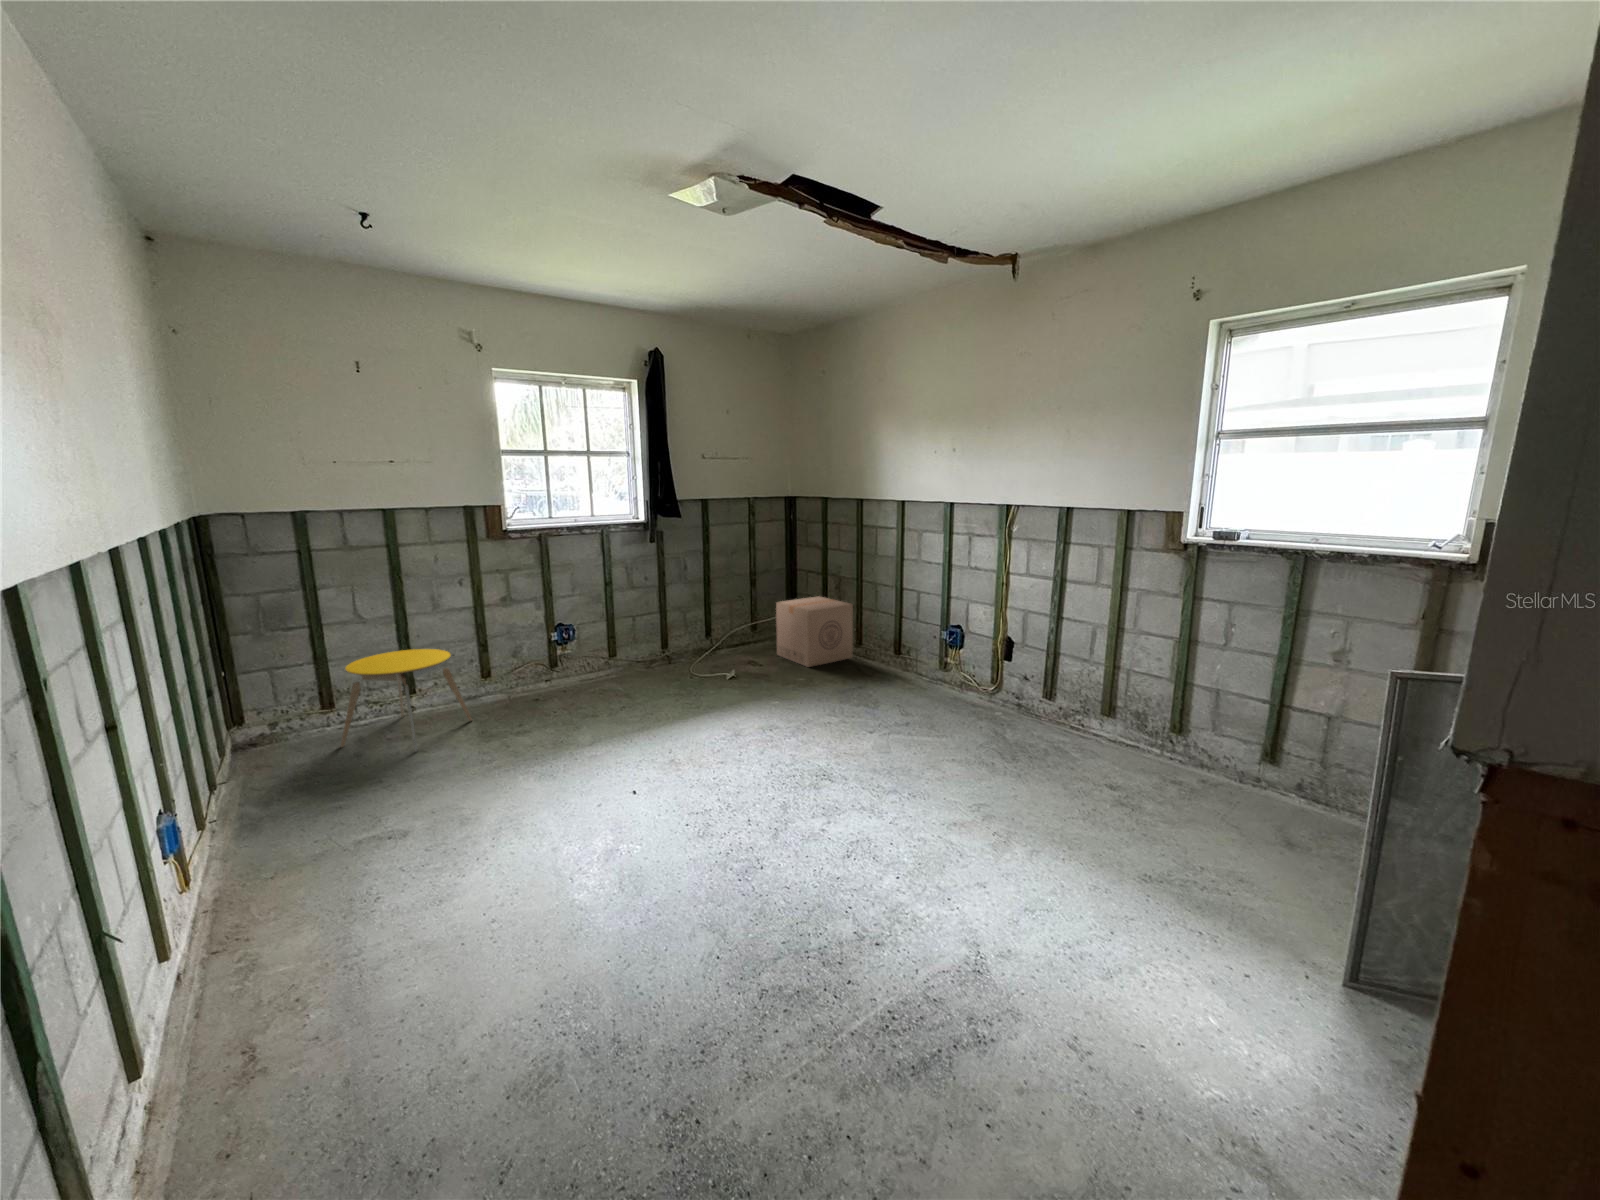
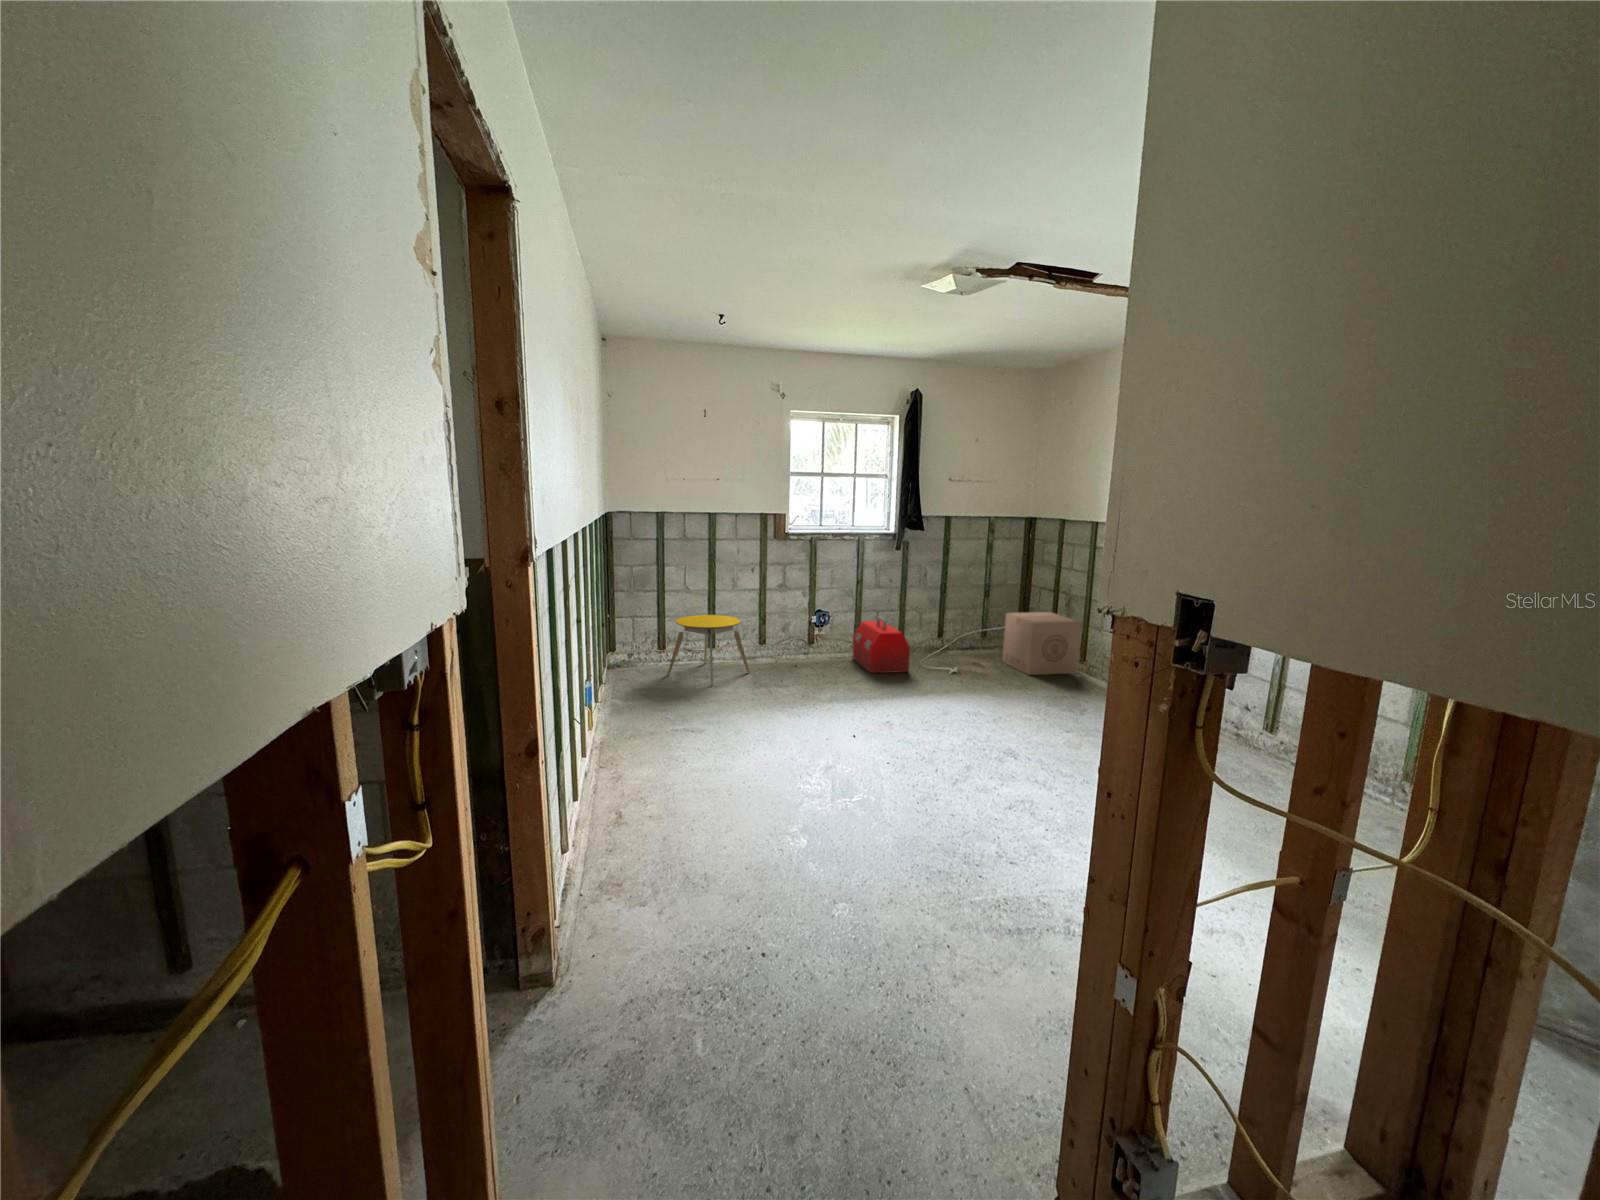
toolbox: none [607,623,680,694] -> present [853,616,910,673]

